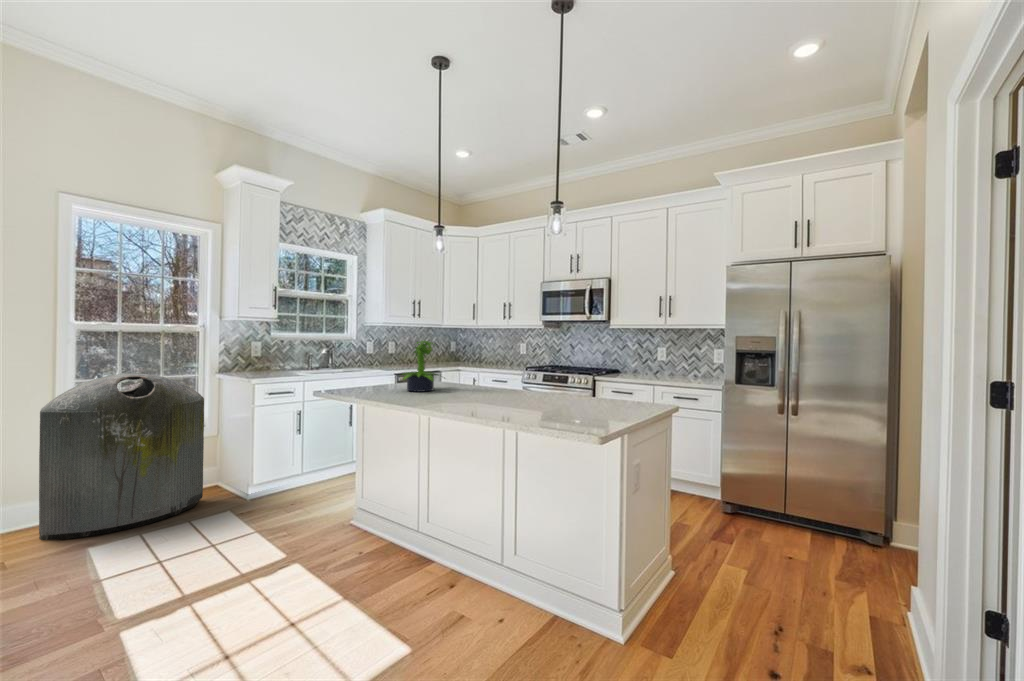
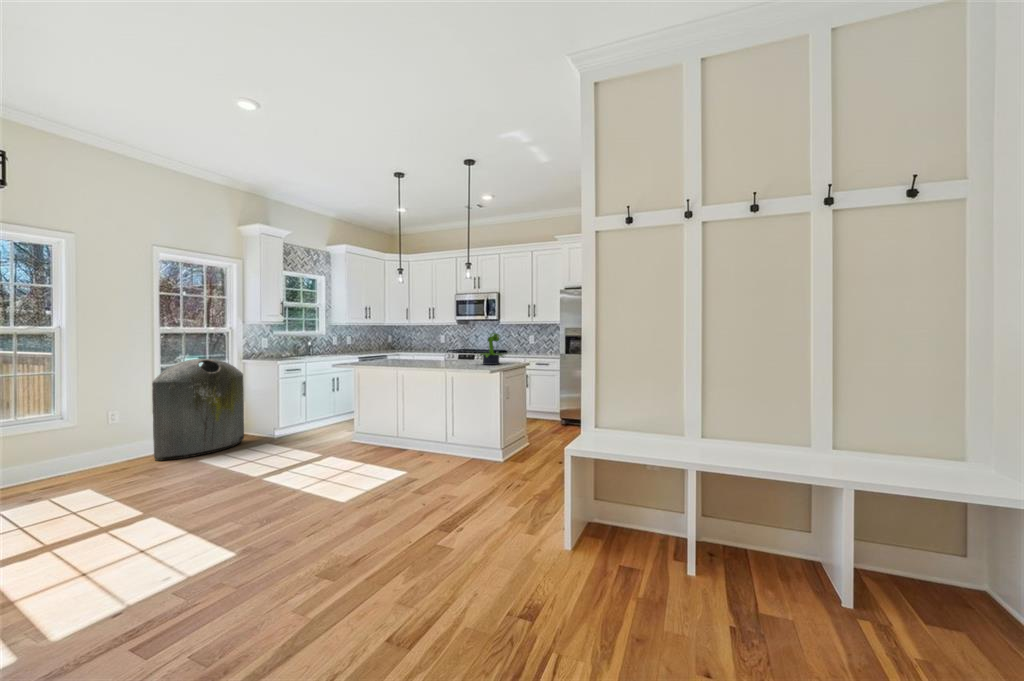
potted plant: present [403,341,436,392] -> present [480,333,503,365]

